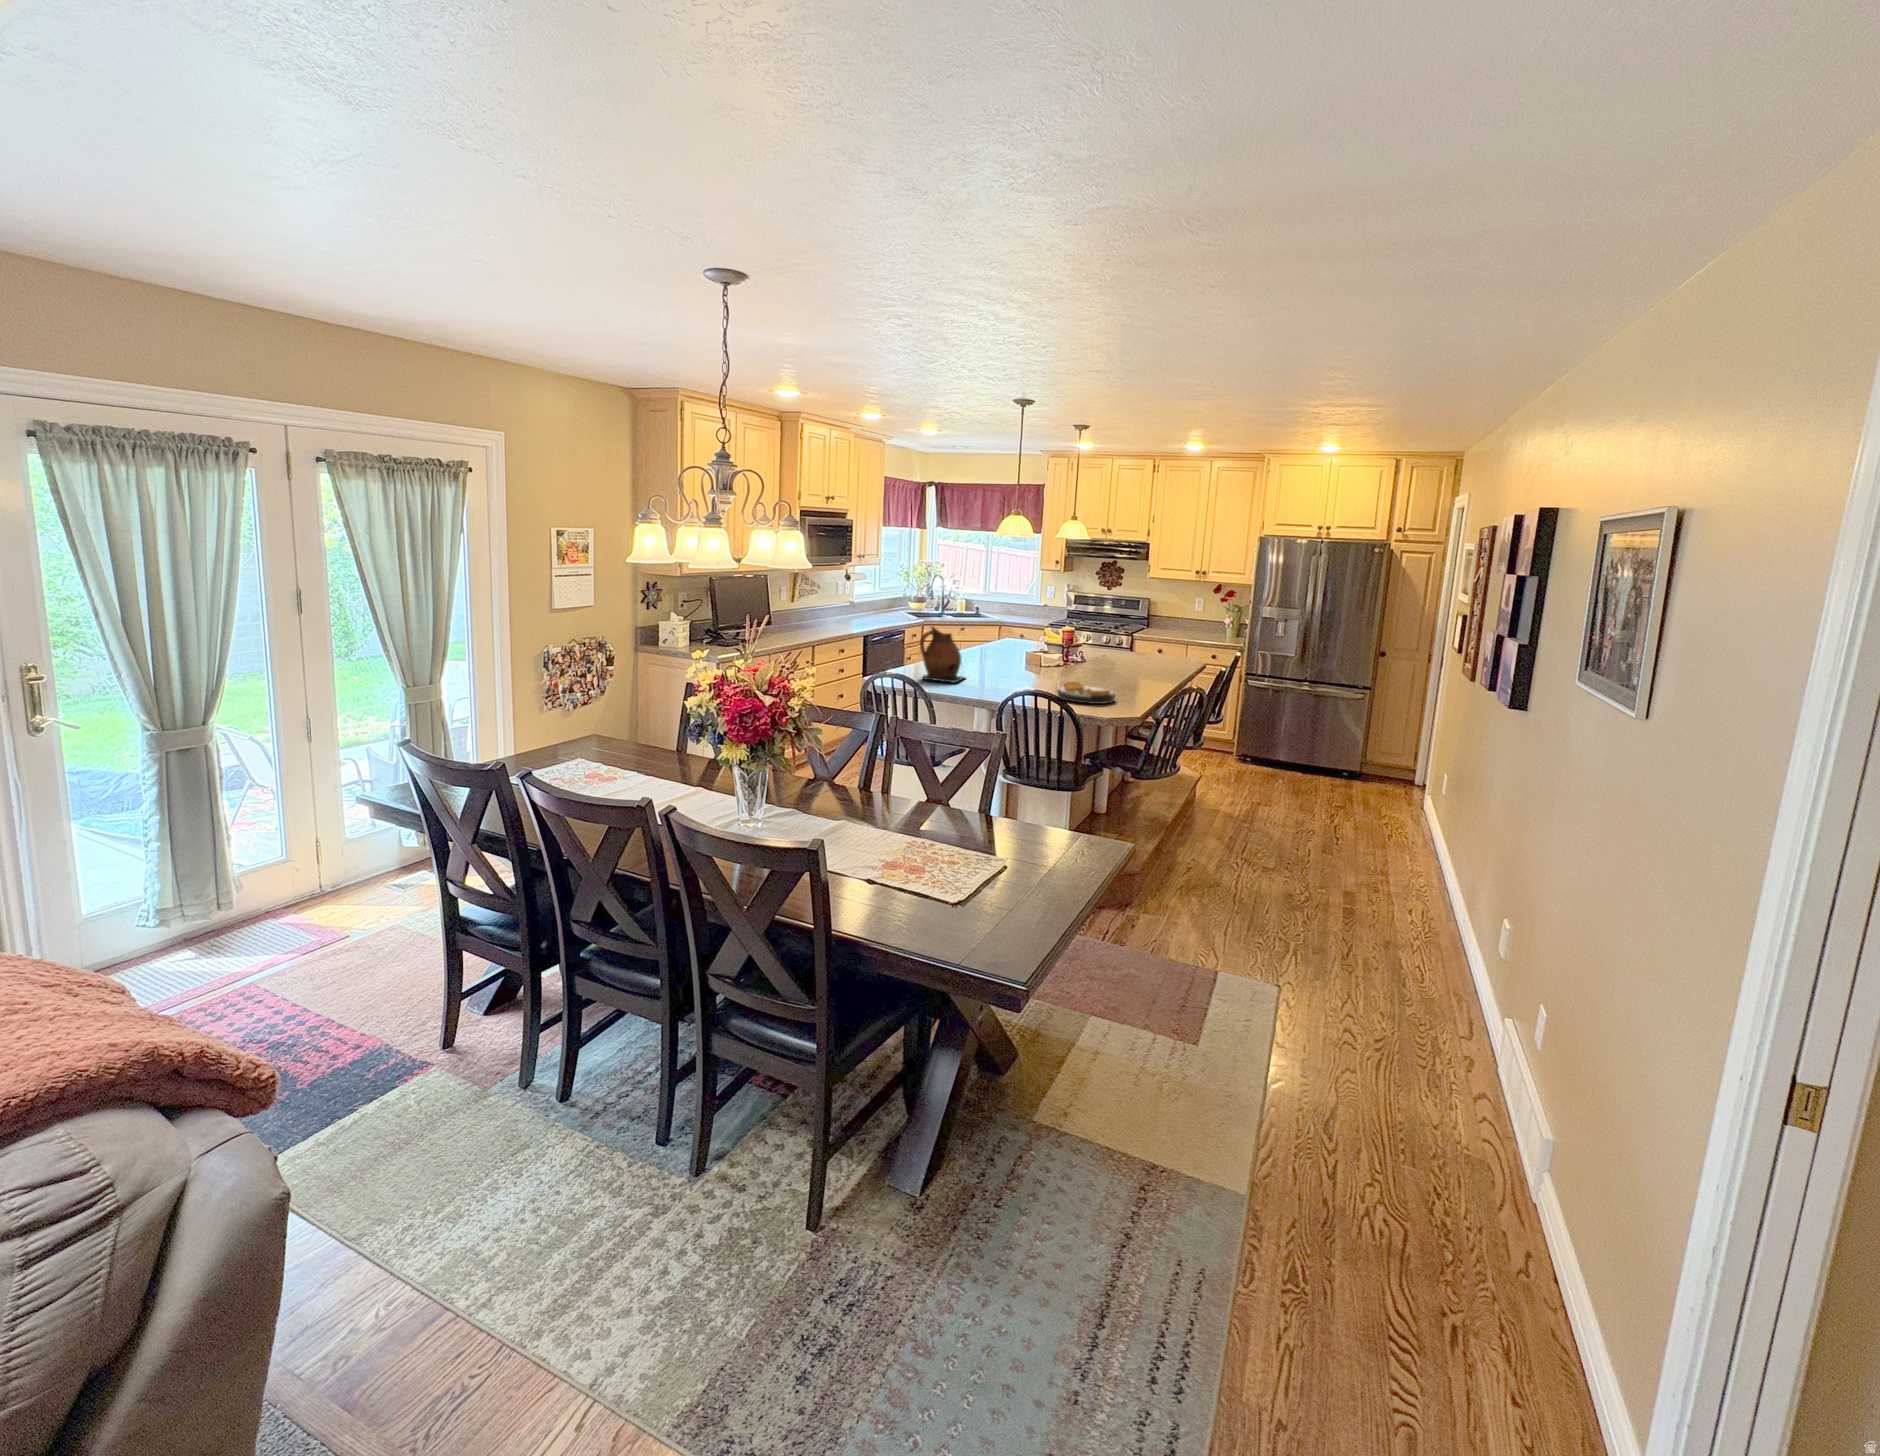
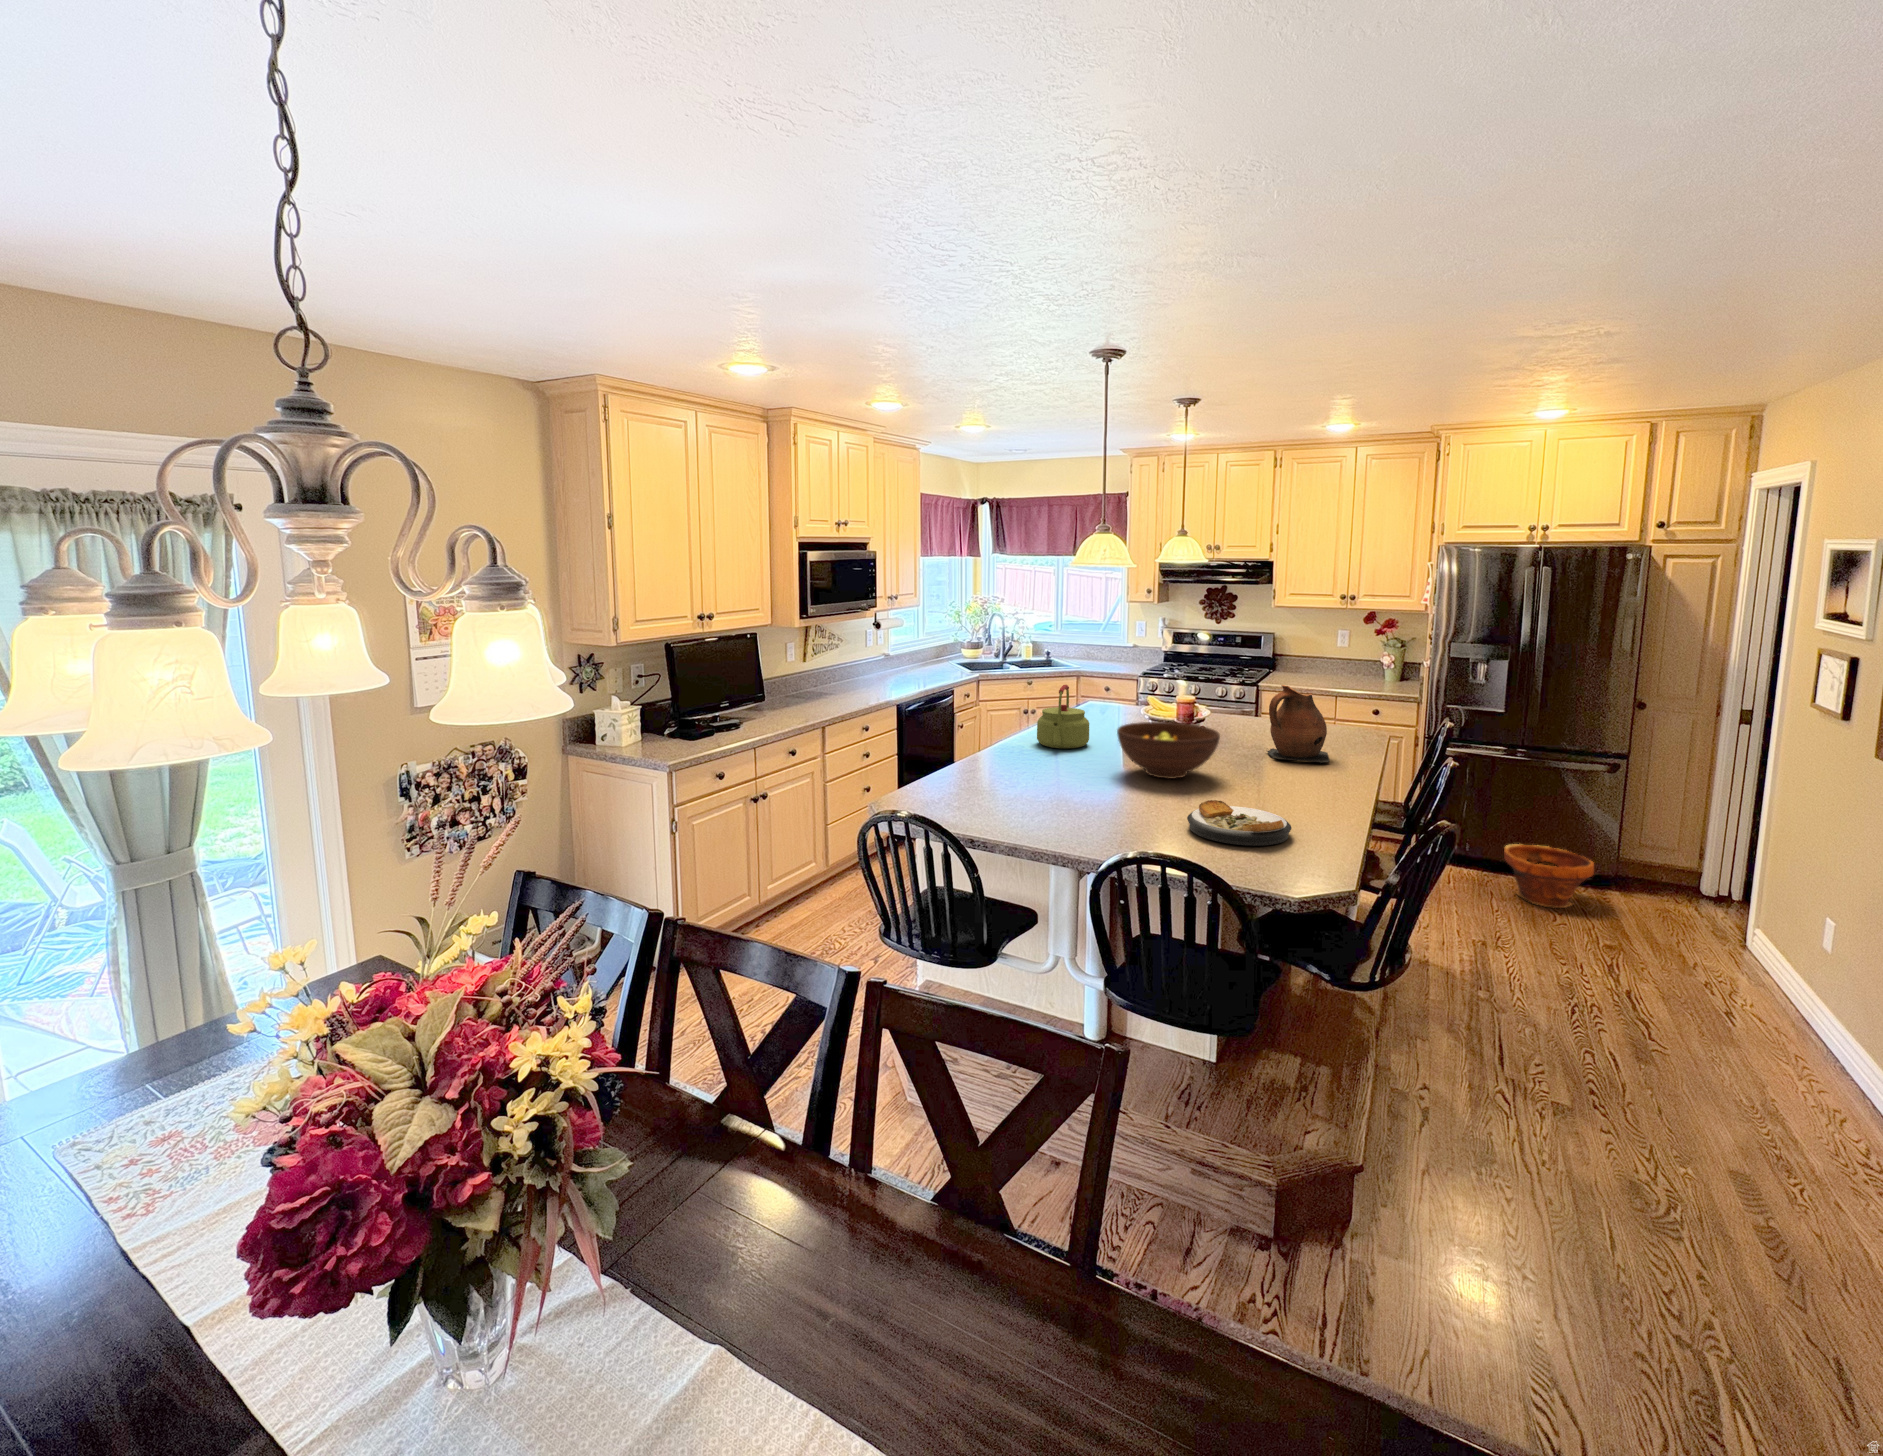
kettle: none [967,619,1004,662] -> present [1037,685,1089,749]
ceramic pitcher: present [920,626,964,682] -> present [1267,685,1329,763]
fruit bowl: none [1020,642,1085,677] -> present [1117,722,1220,779]
planter: none [1286,749,1342,790] -> present [1504,844,1594,908]

